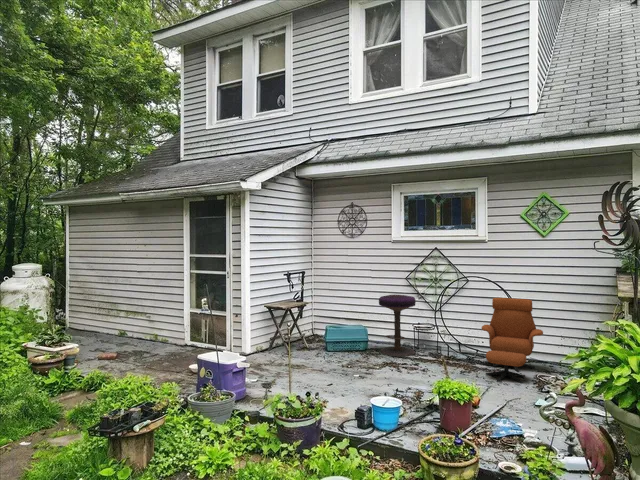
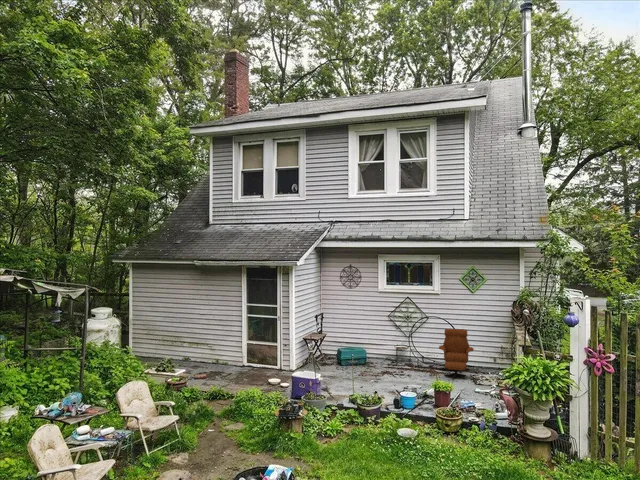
stool: present [379,295,416,356] -> none [373,328,397,368]

